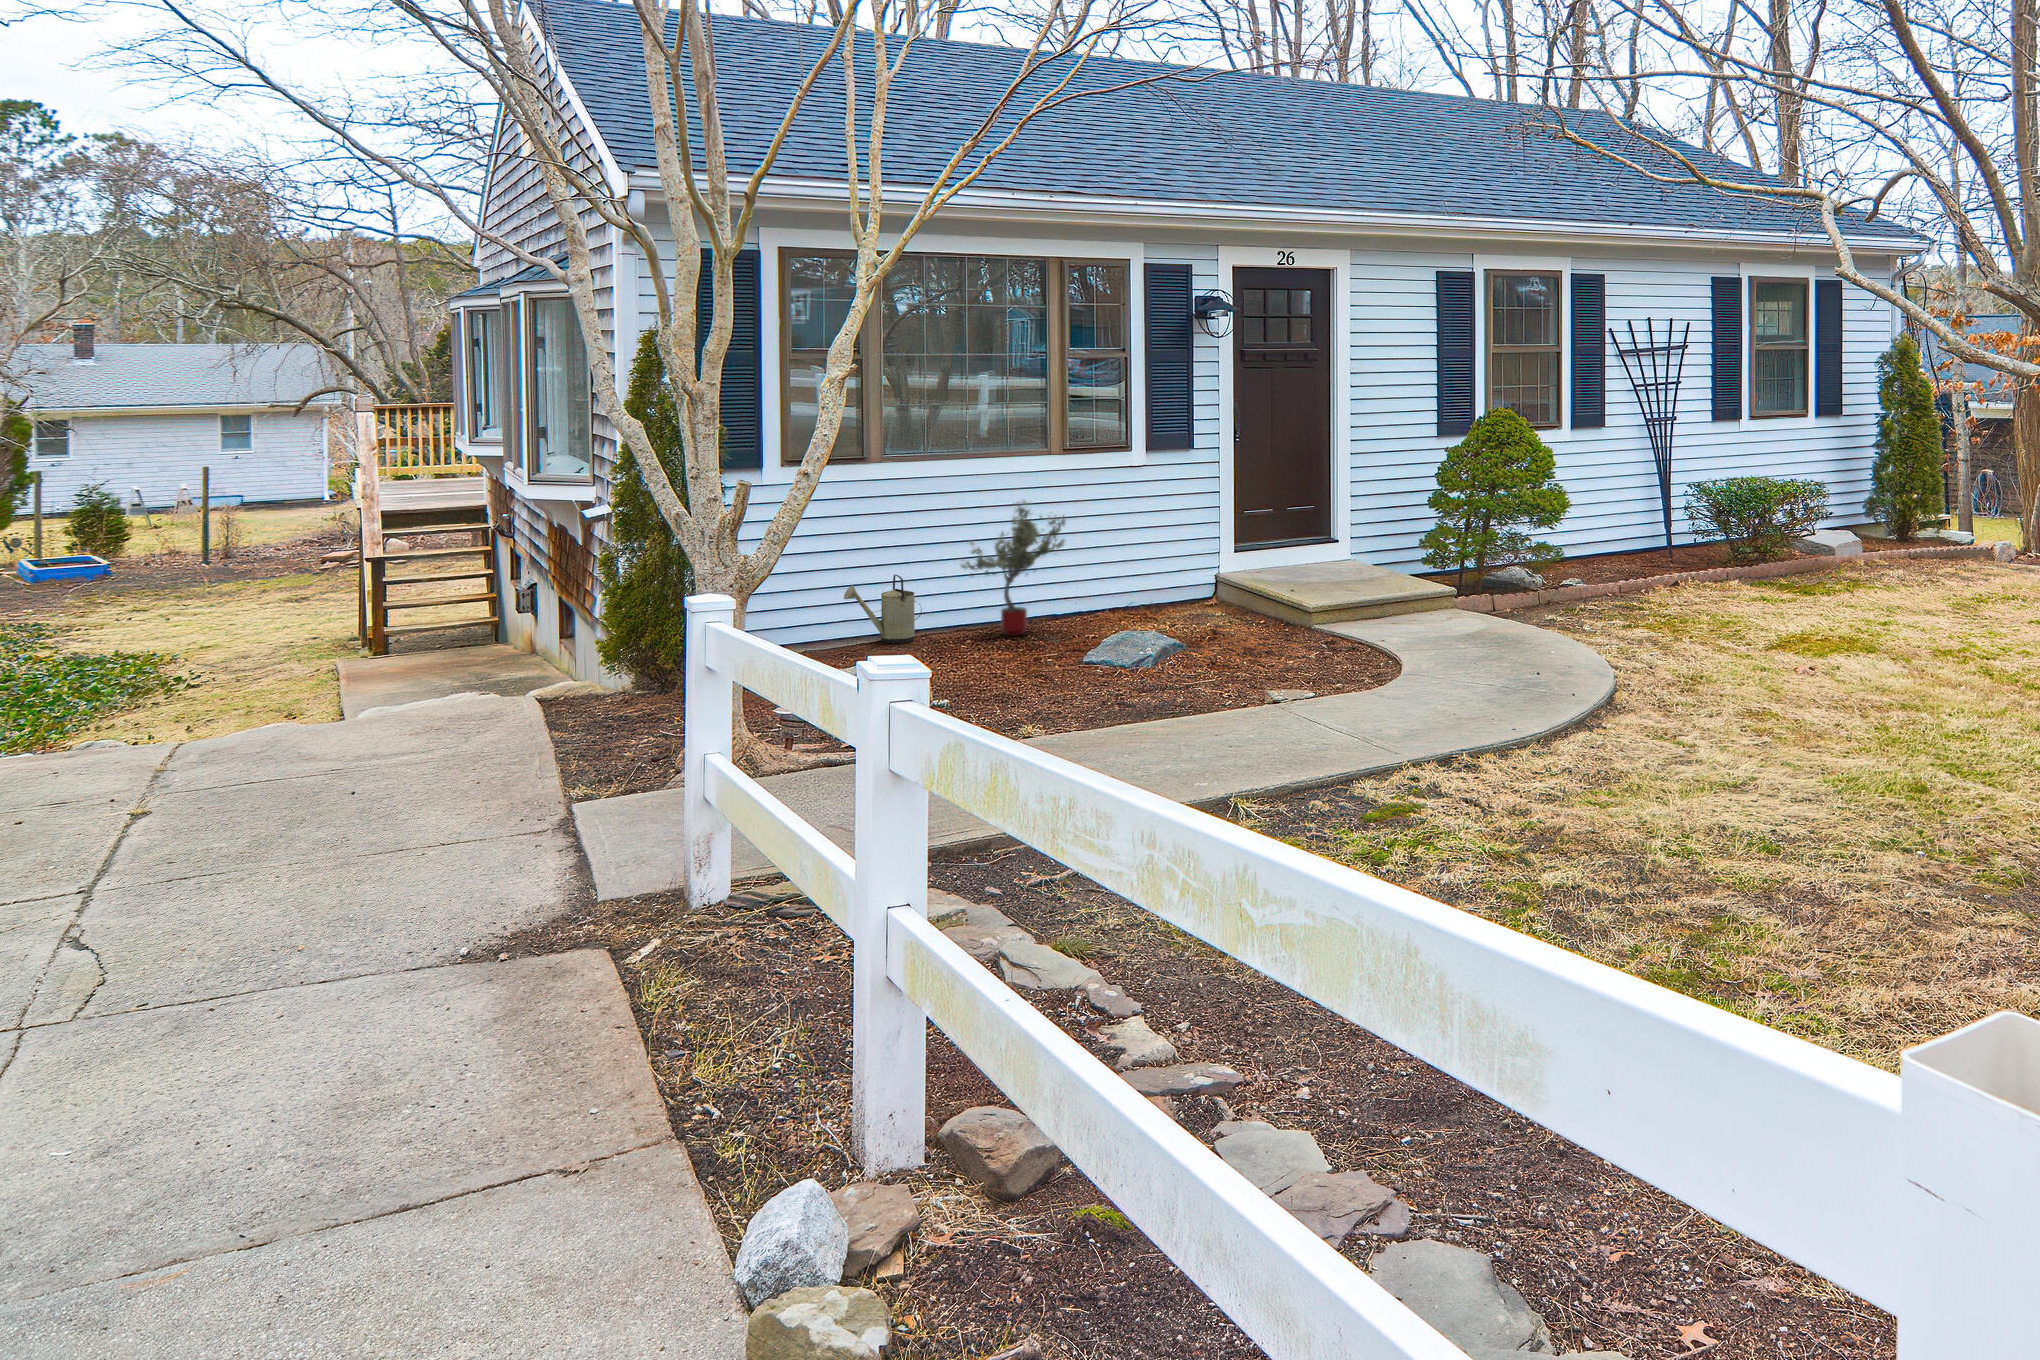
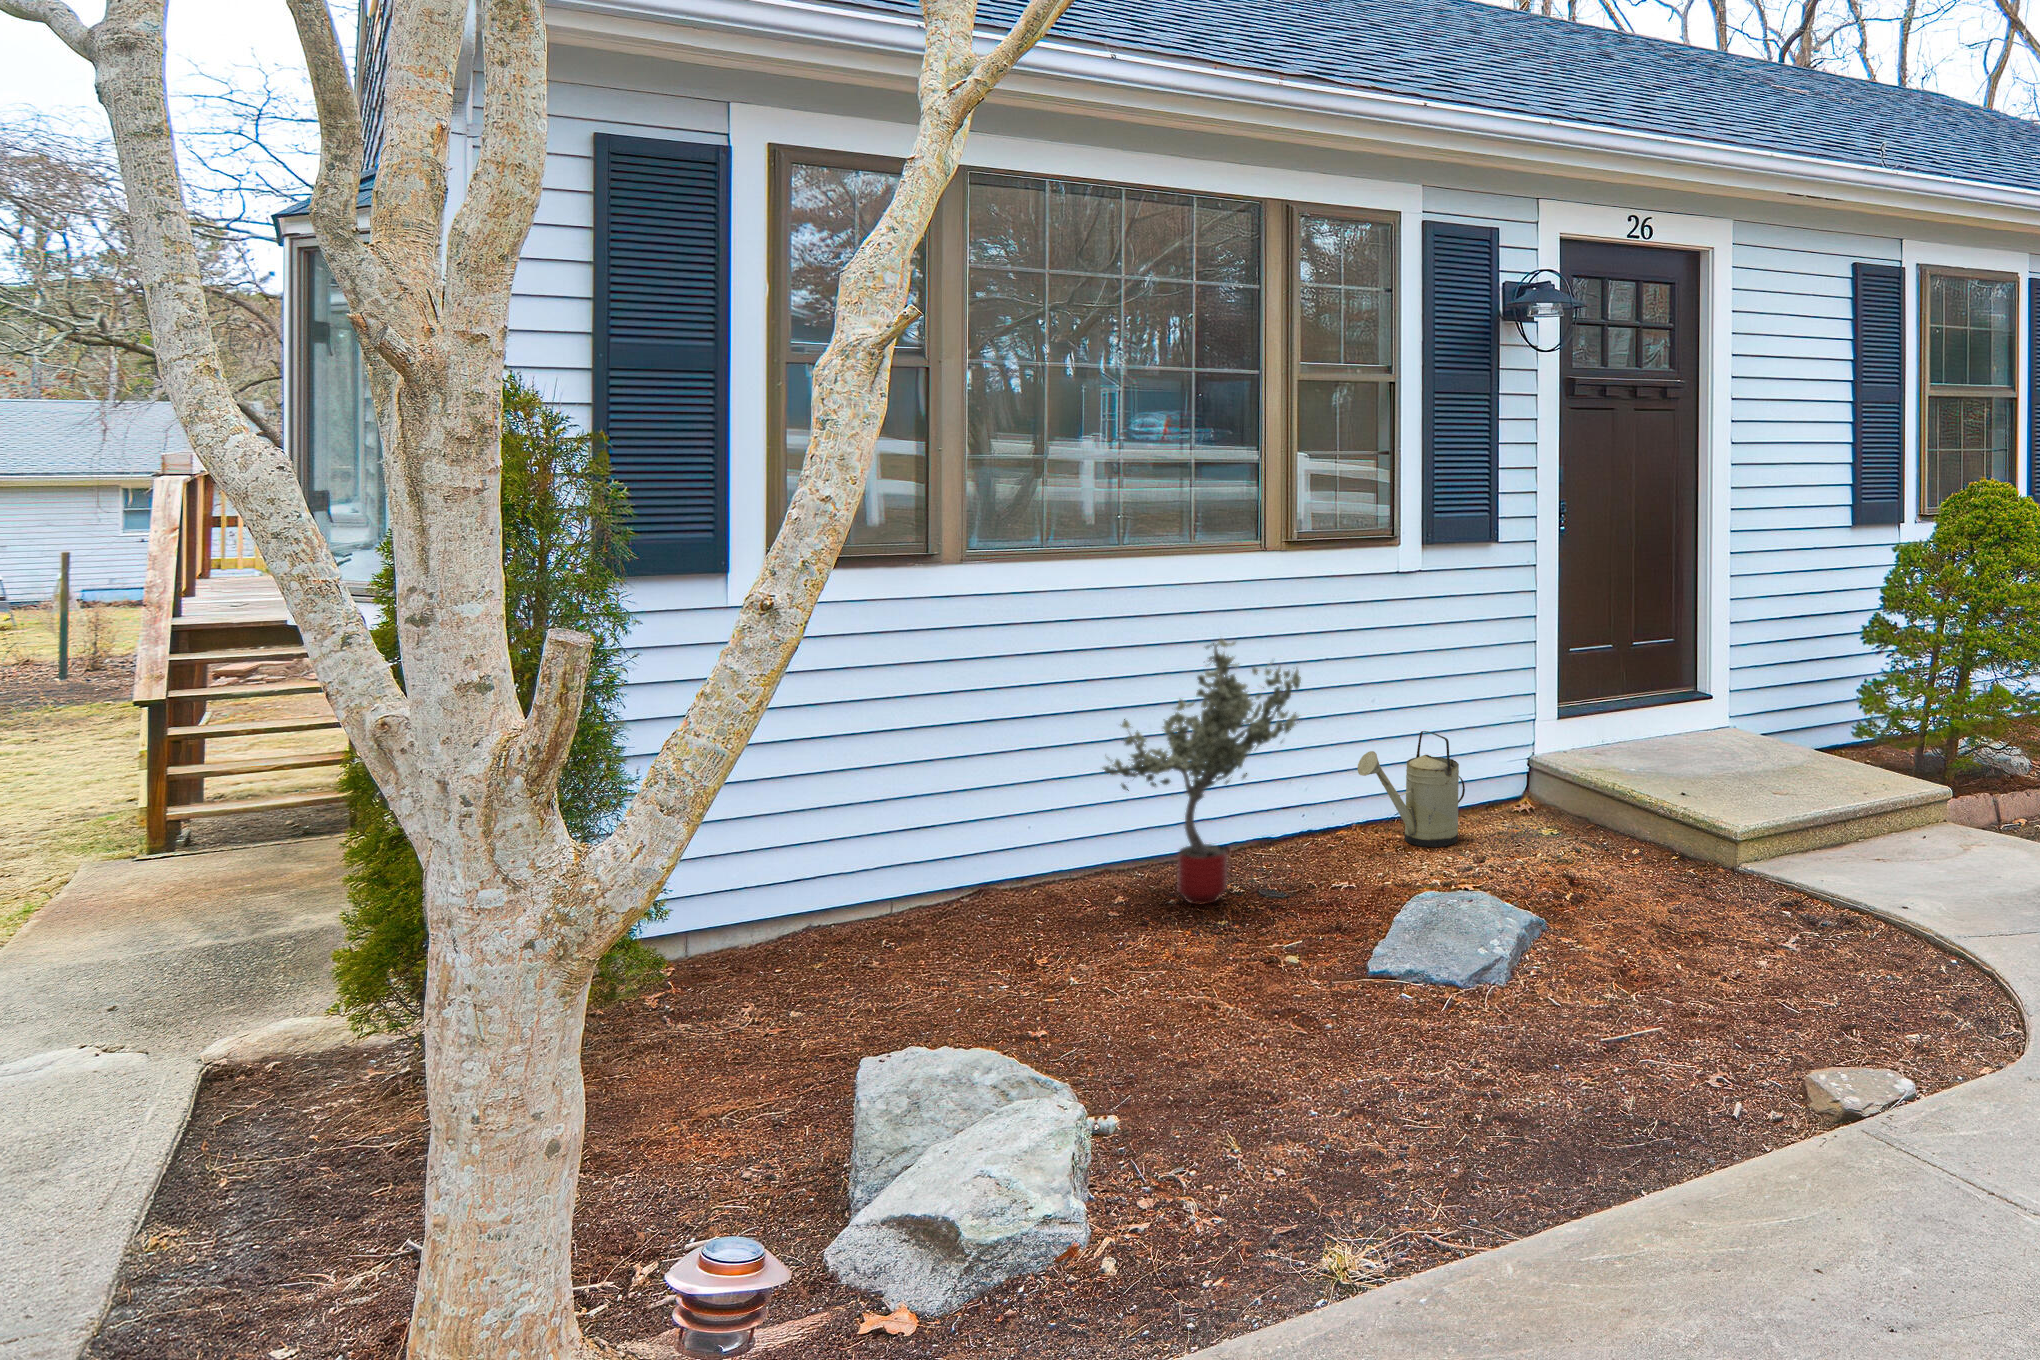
watering can: present [844,575,922,644] -> present [1358,731,1465,847]

